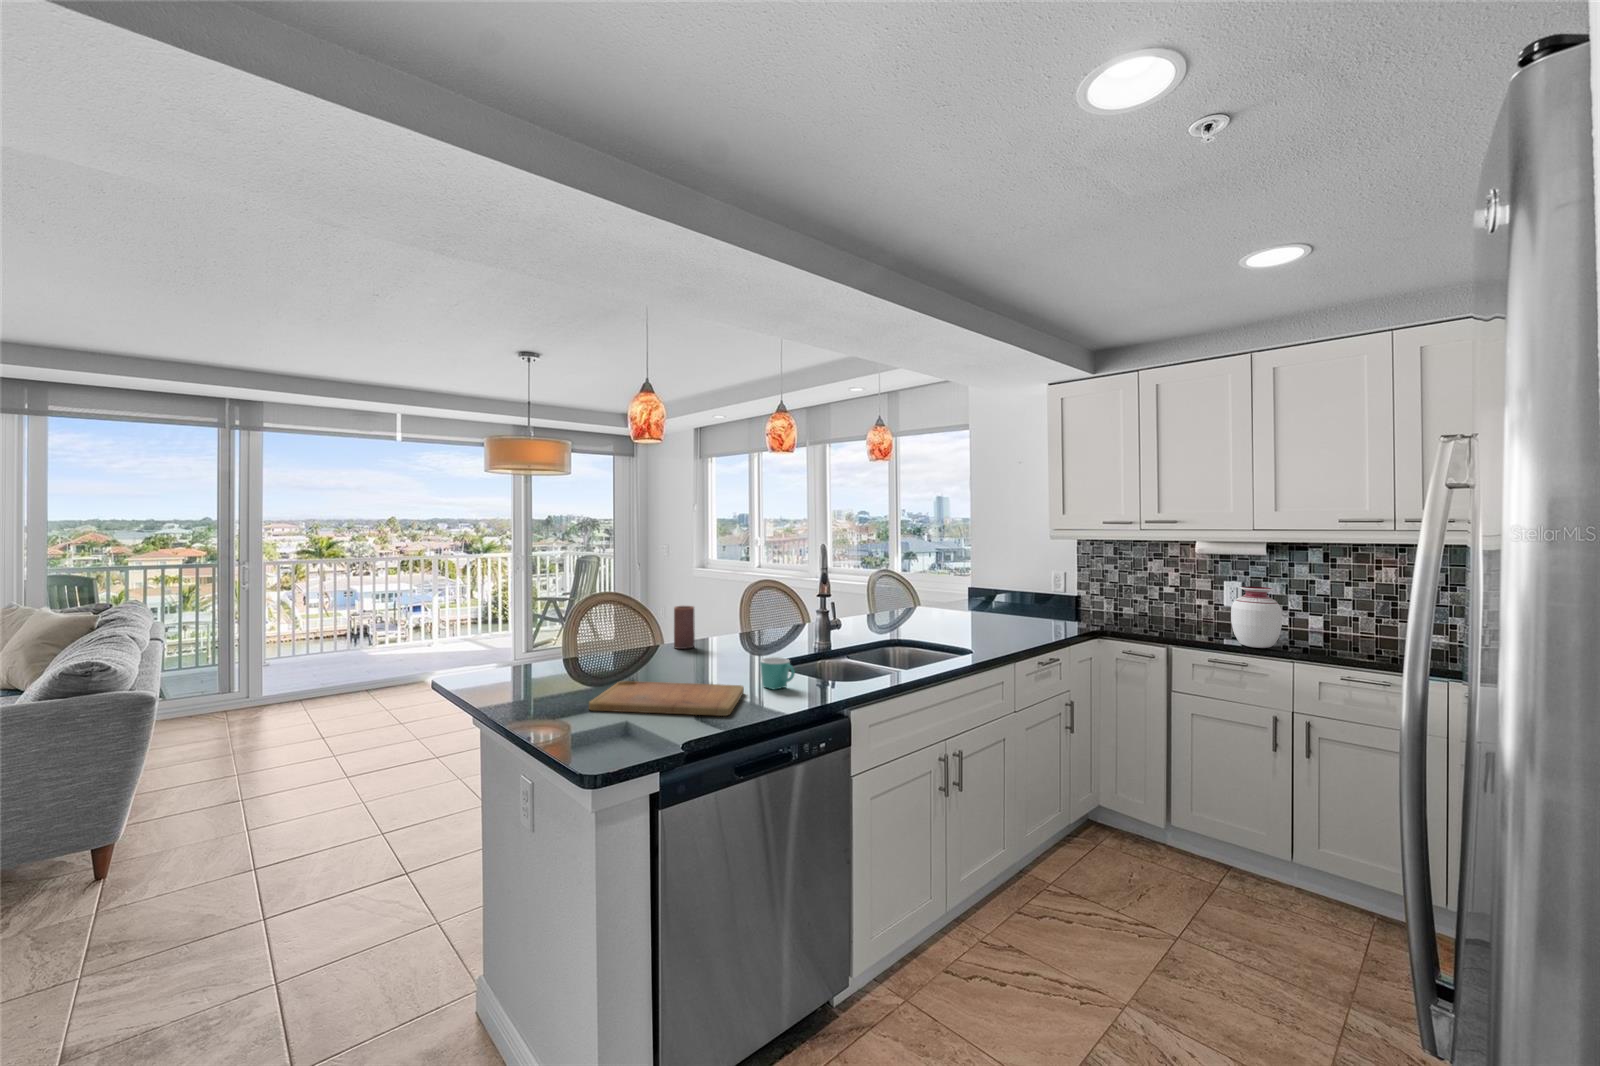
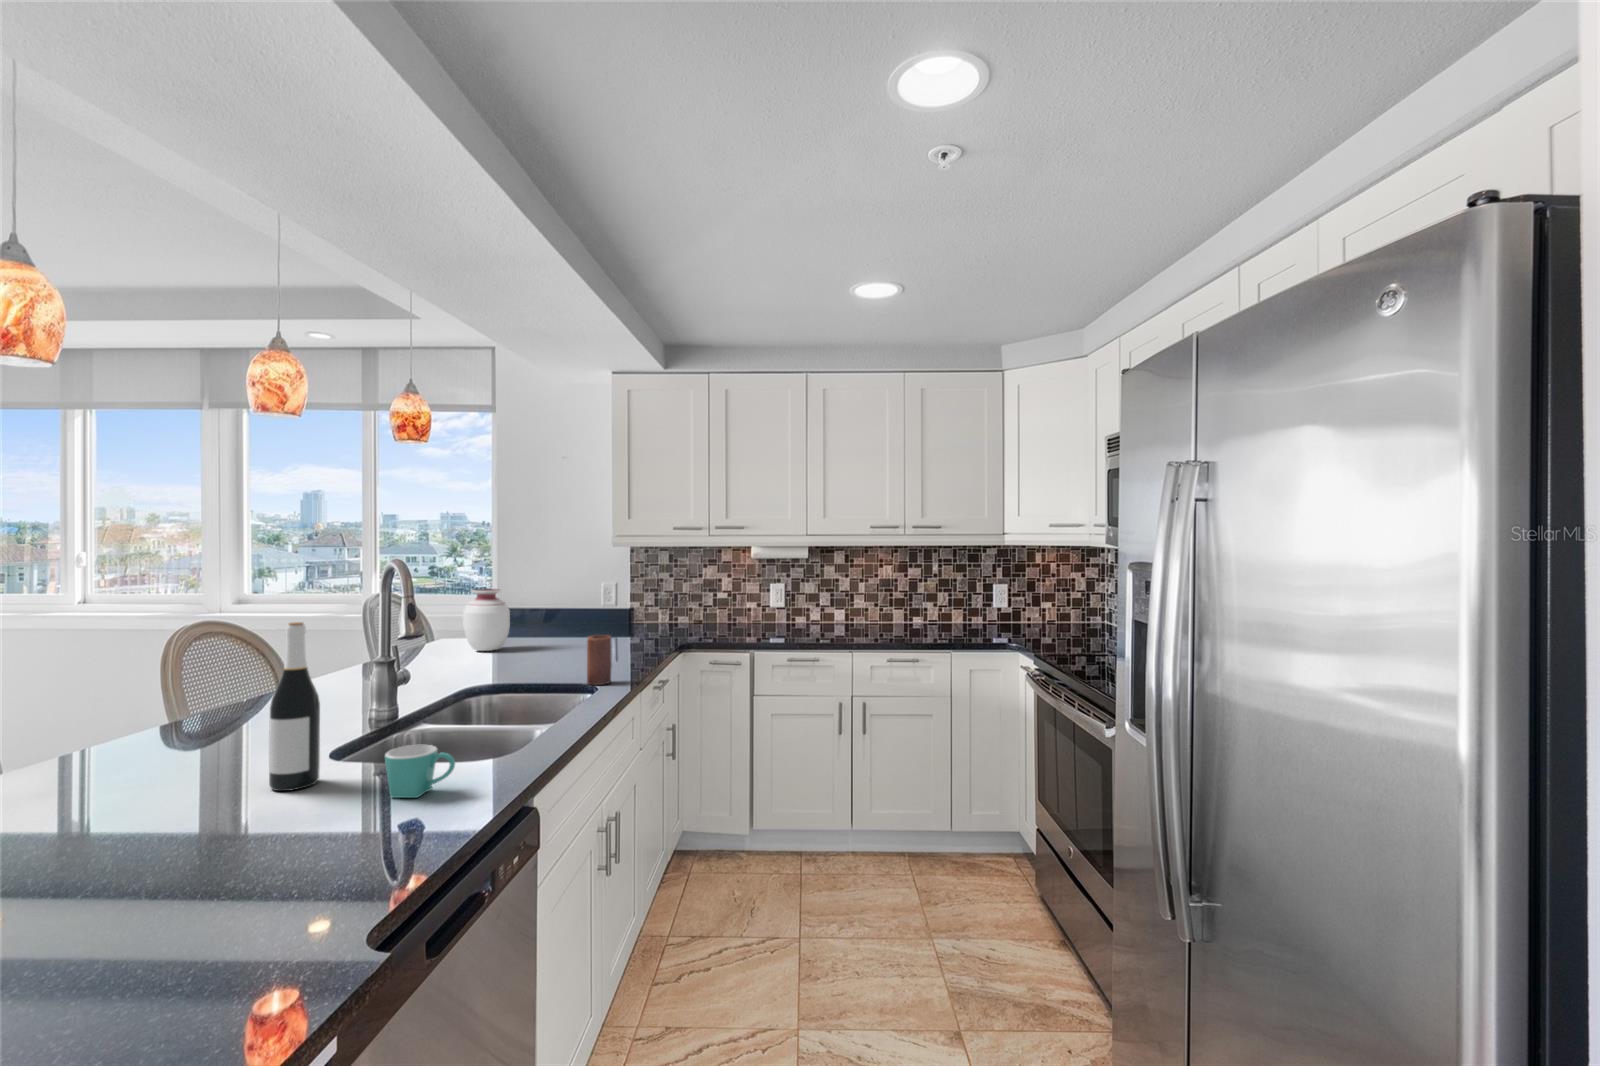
wine bottle: none [720,575,745,673] -> present [269,622,320,791]
vase: present [1231,586,1282,648] -> present [463,589,510,651]
candle: present [674,606,695,649] -> present [587,635,612,685]
cutting board: present [589,681,744,716] -> none [64,804,407,946]

